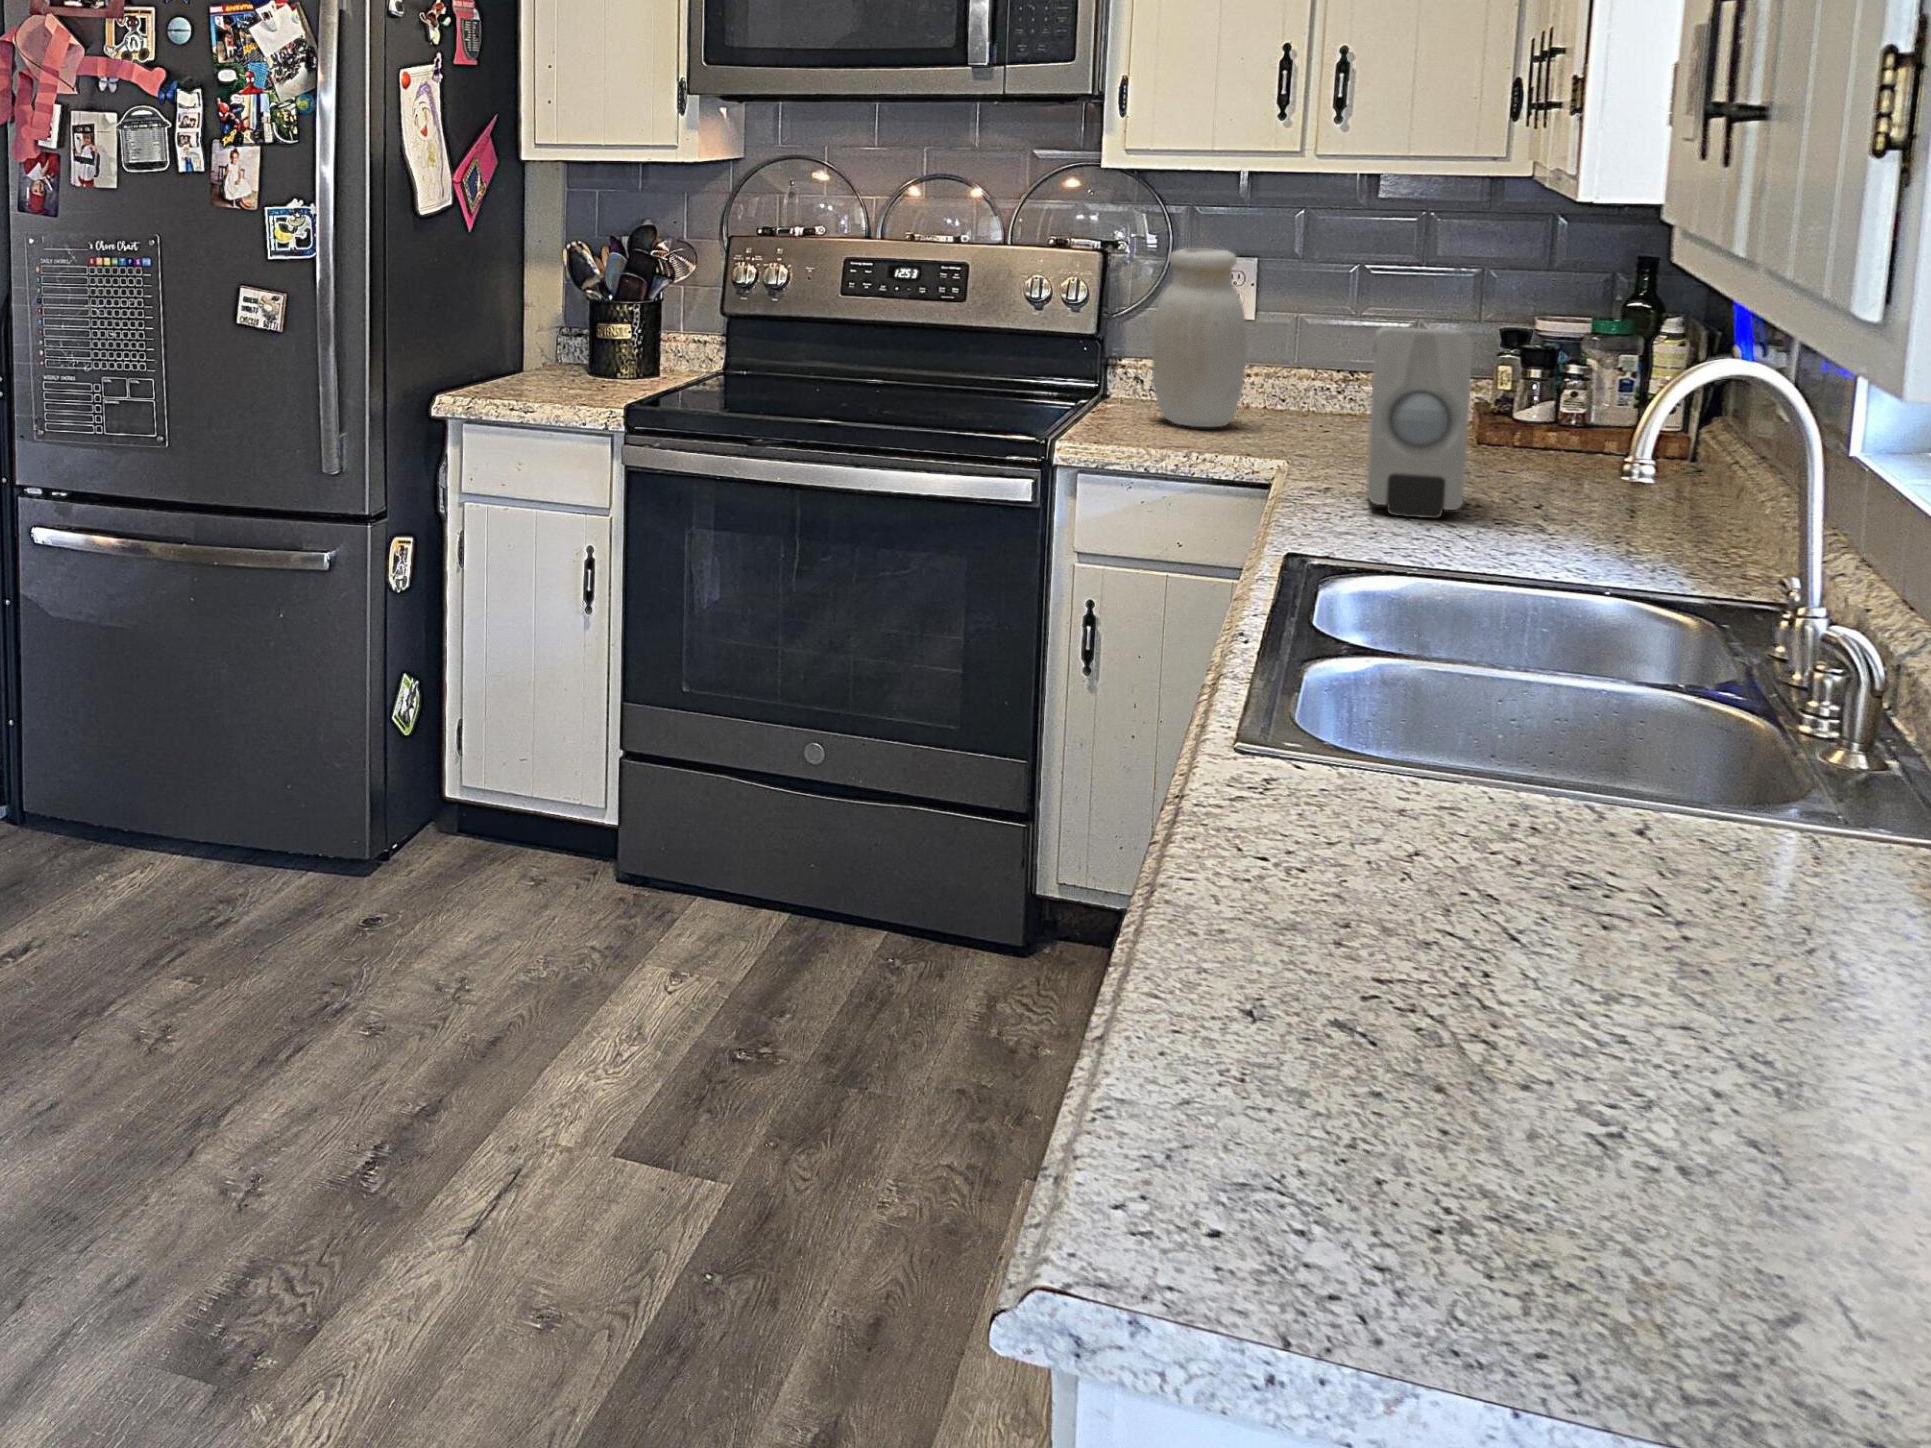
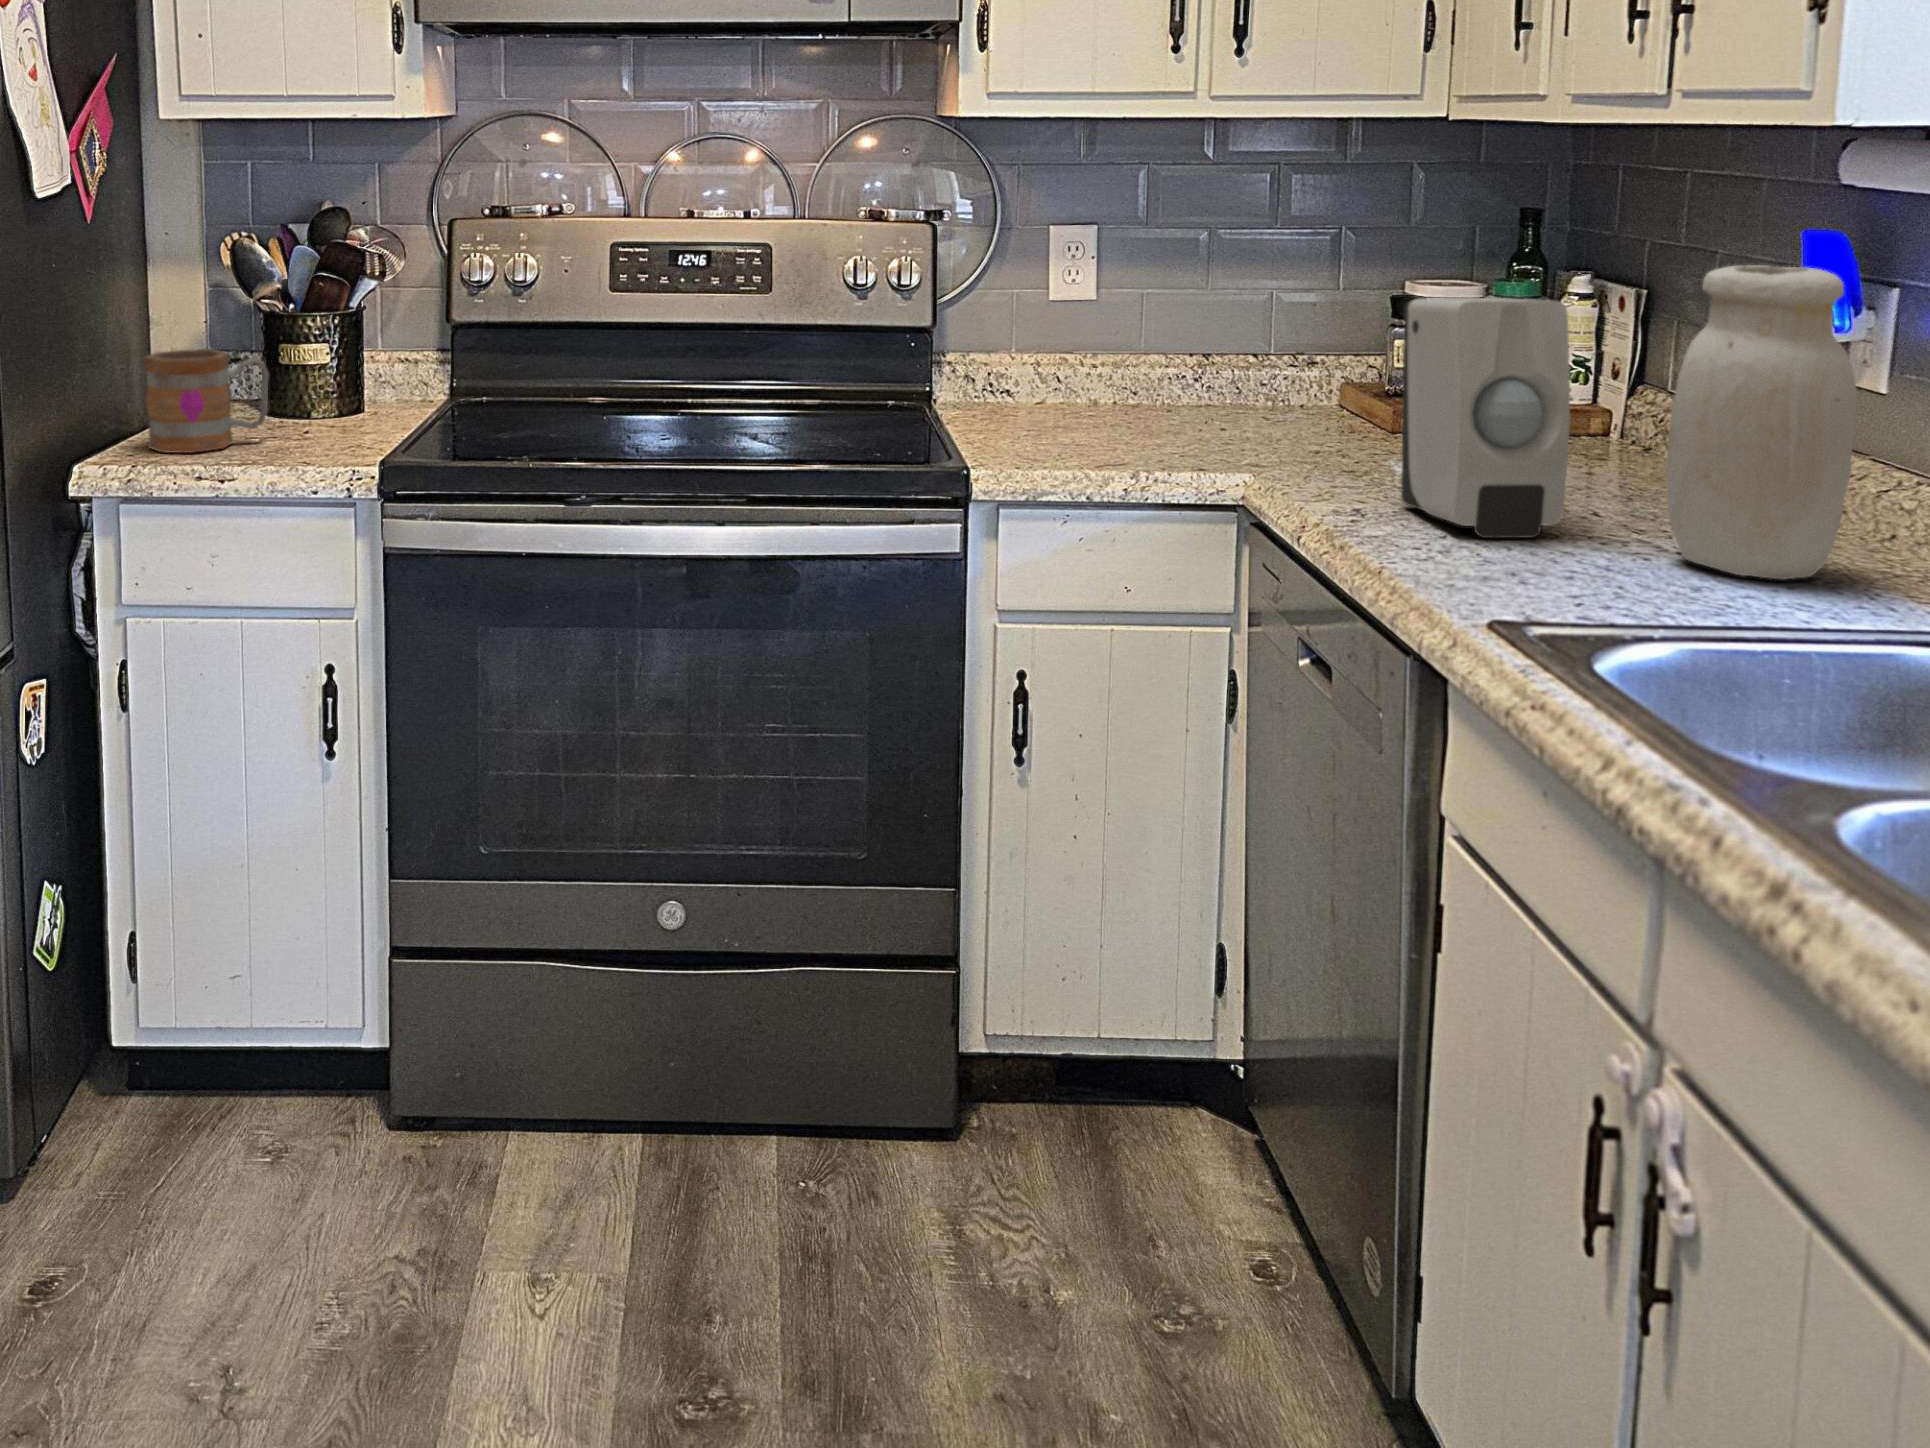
jar: present [1152,248,1247,427] -> present [1667,265,1857,580]
mug: none [490,322,573,393] -> present [144,350,269,453]

